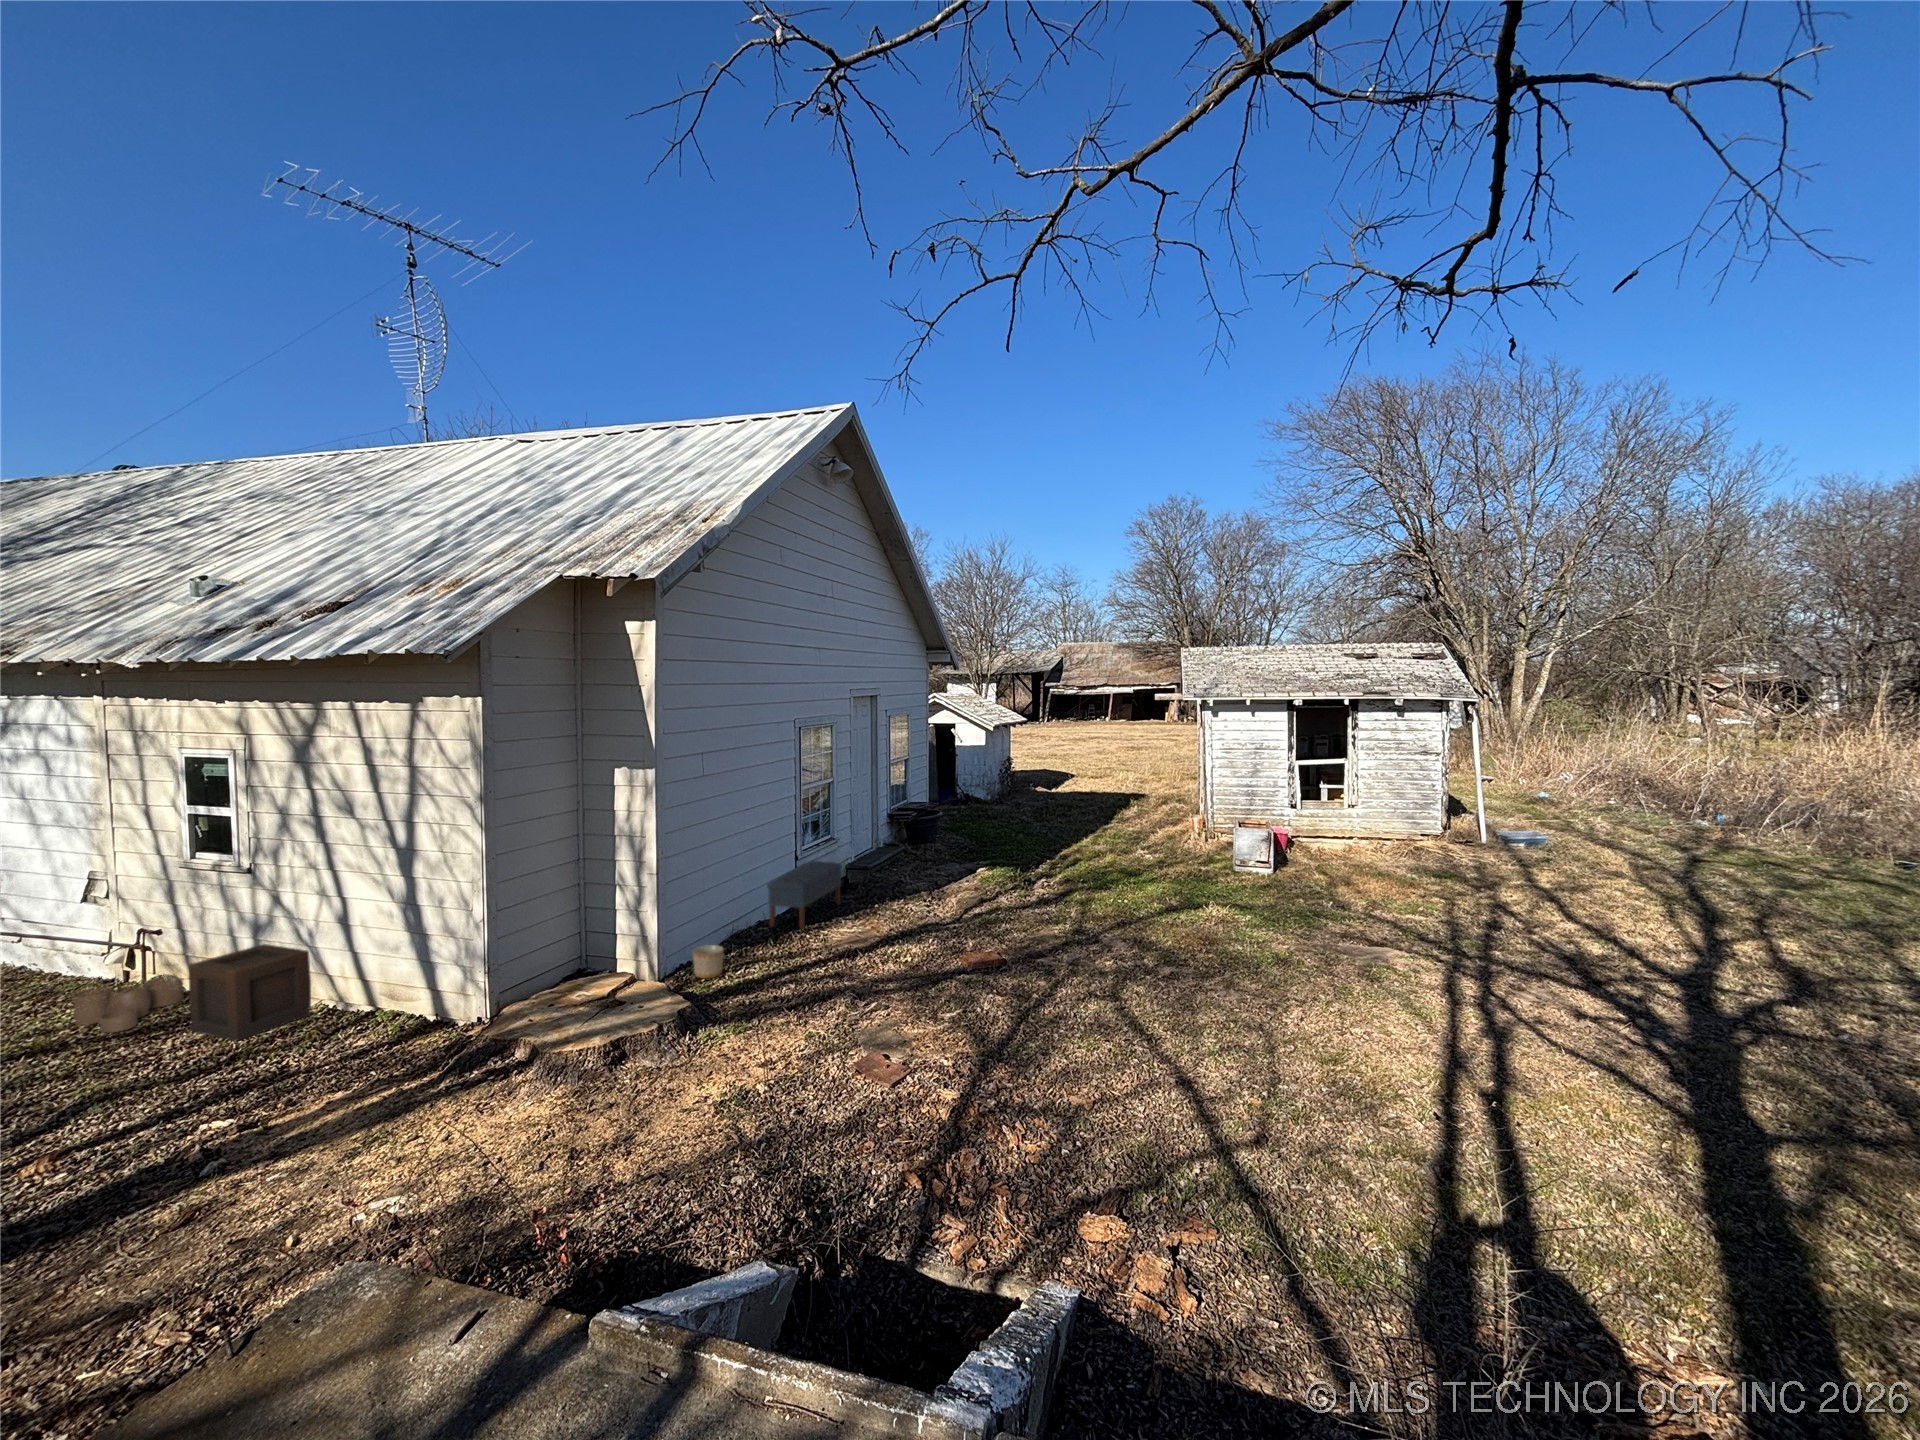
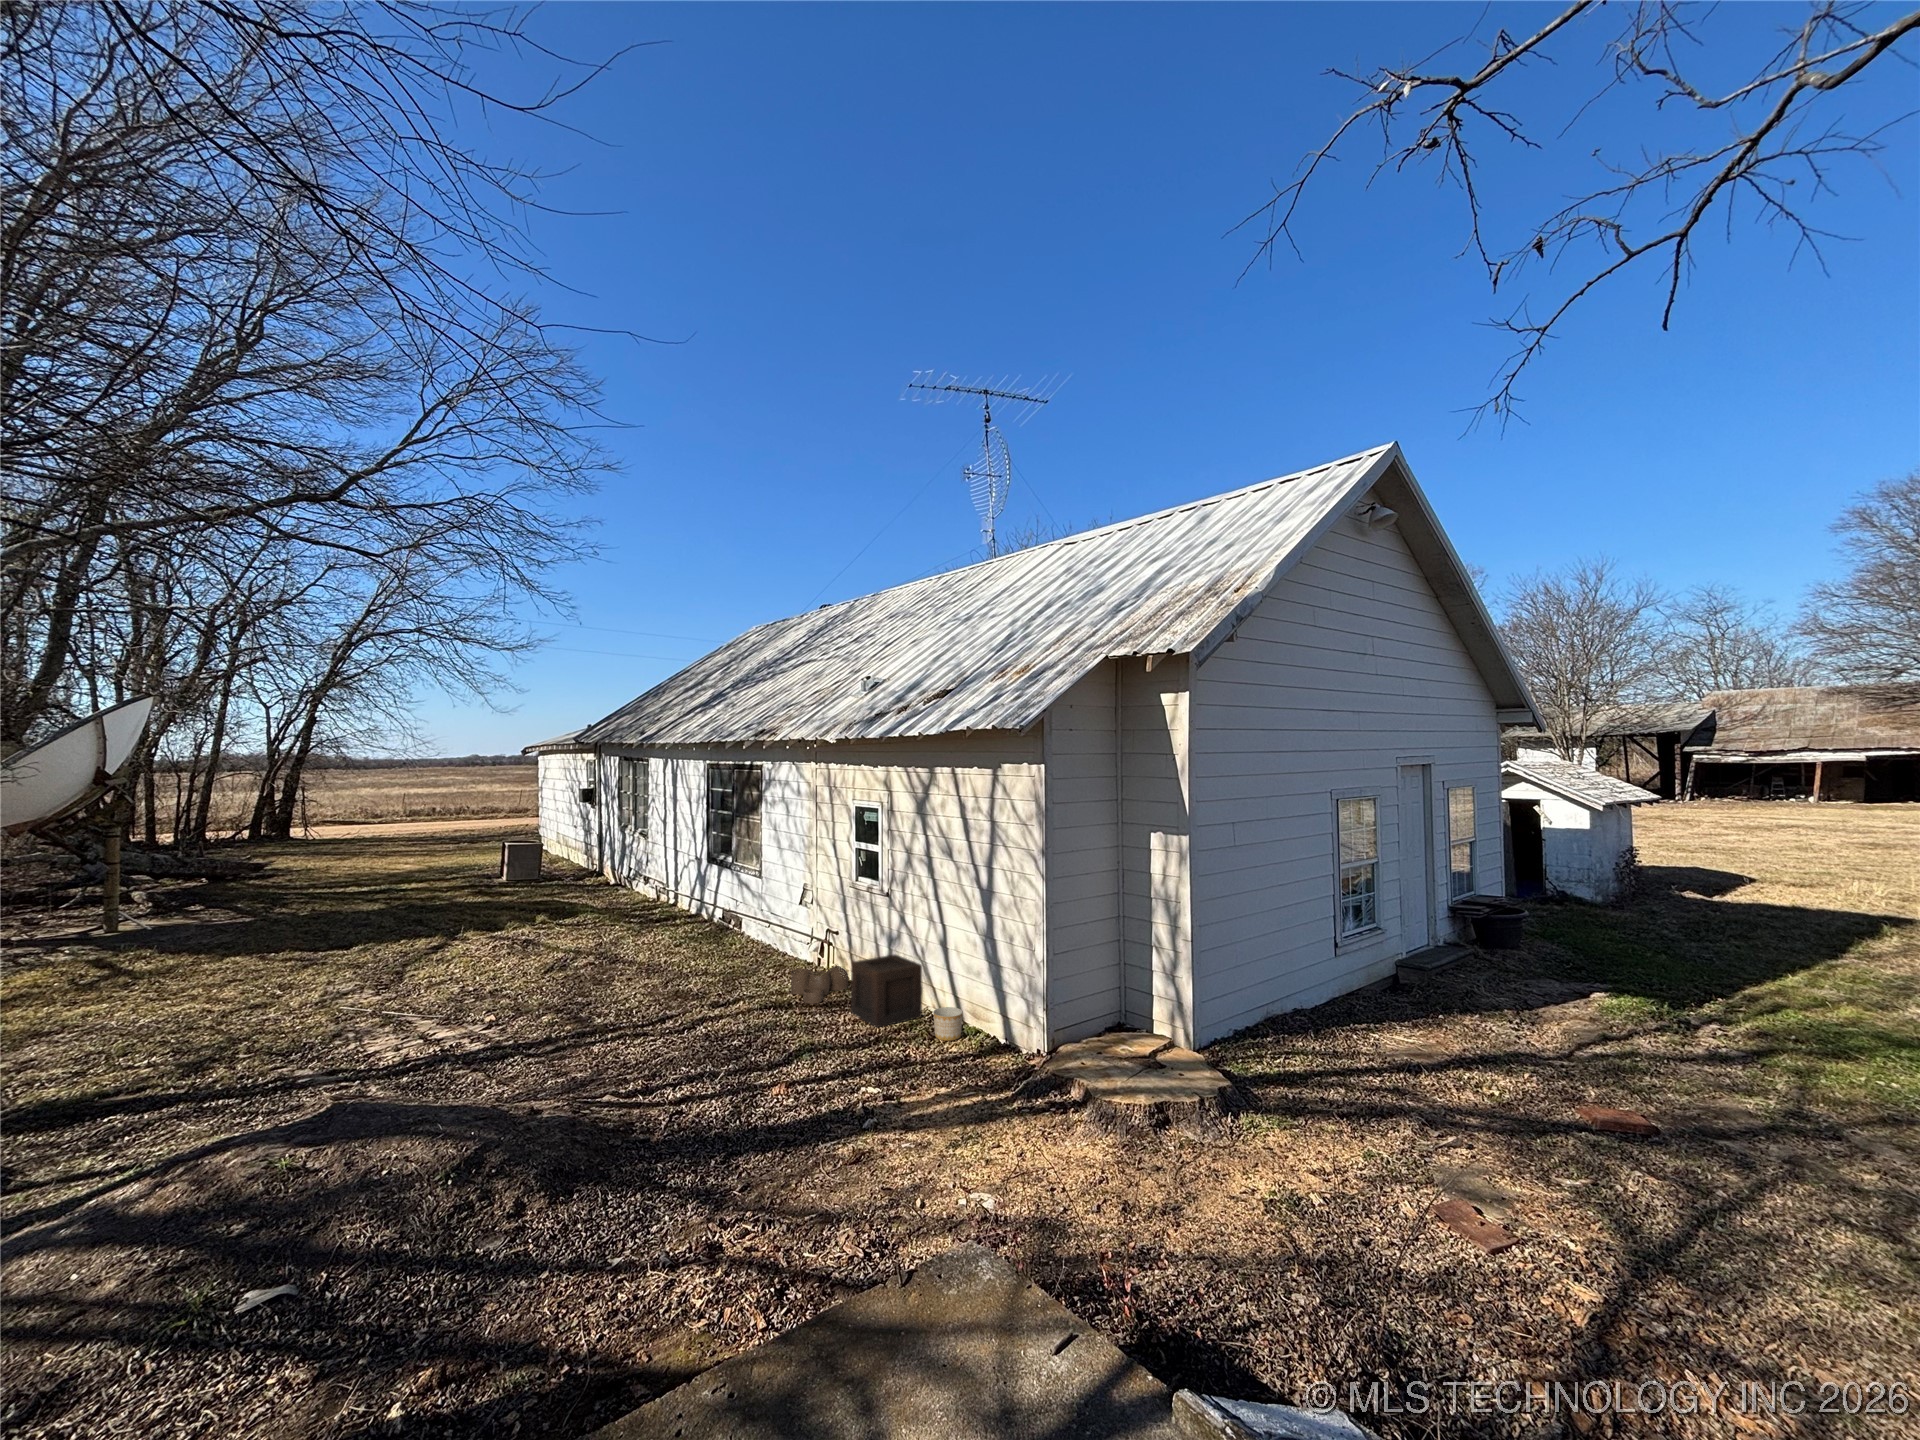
bench: present [767,861,842,930] -> none [1303,947,1389,1022]
planter: present [693,945,724,978] -> present [933,1007,963,1041]

